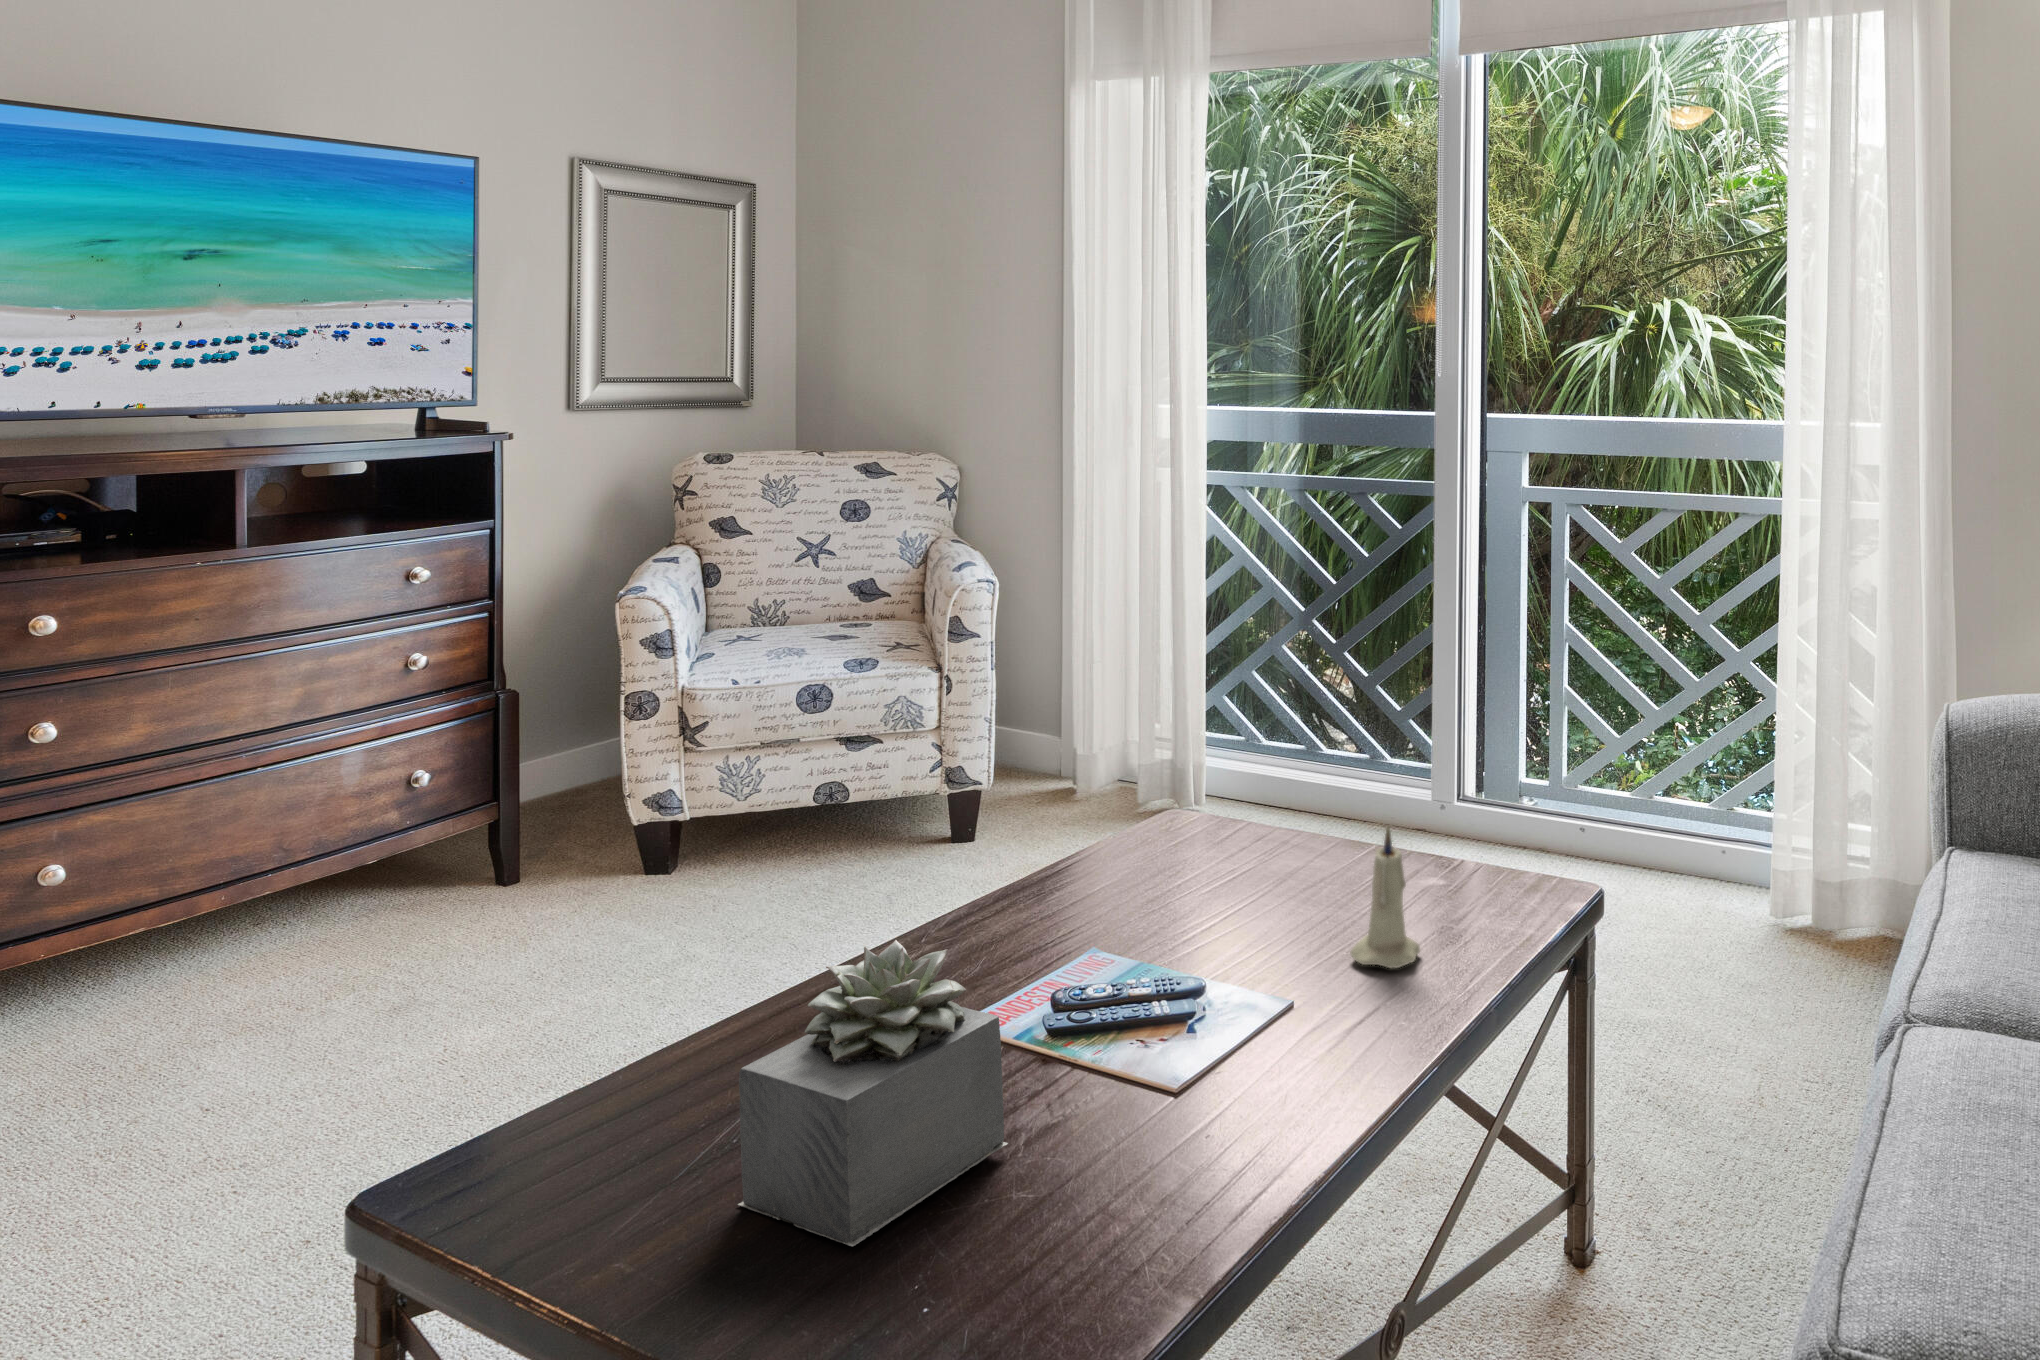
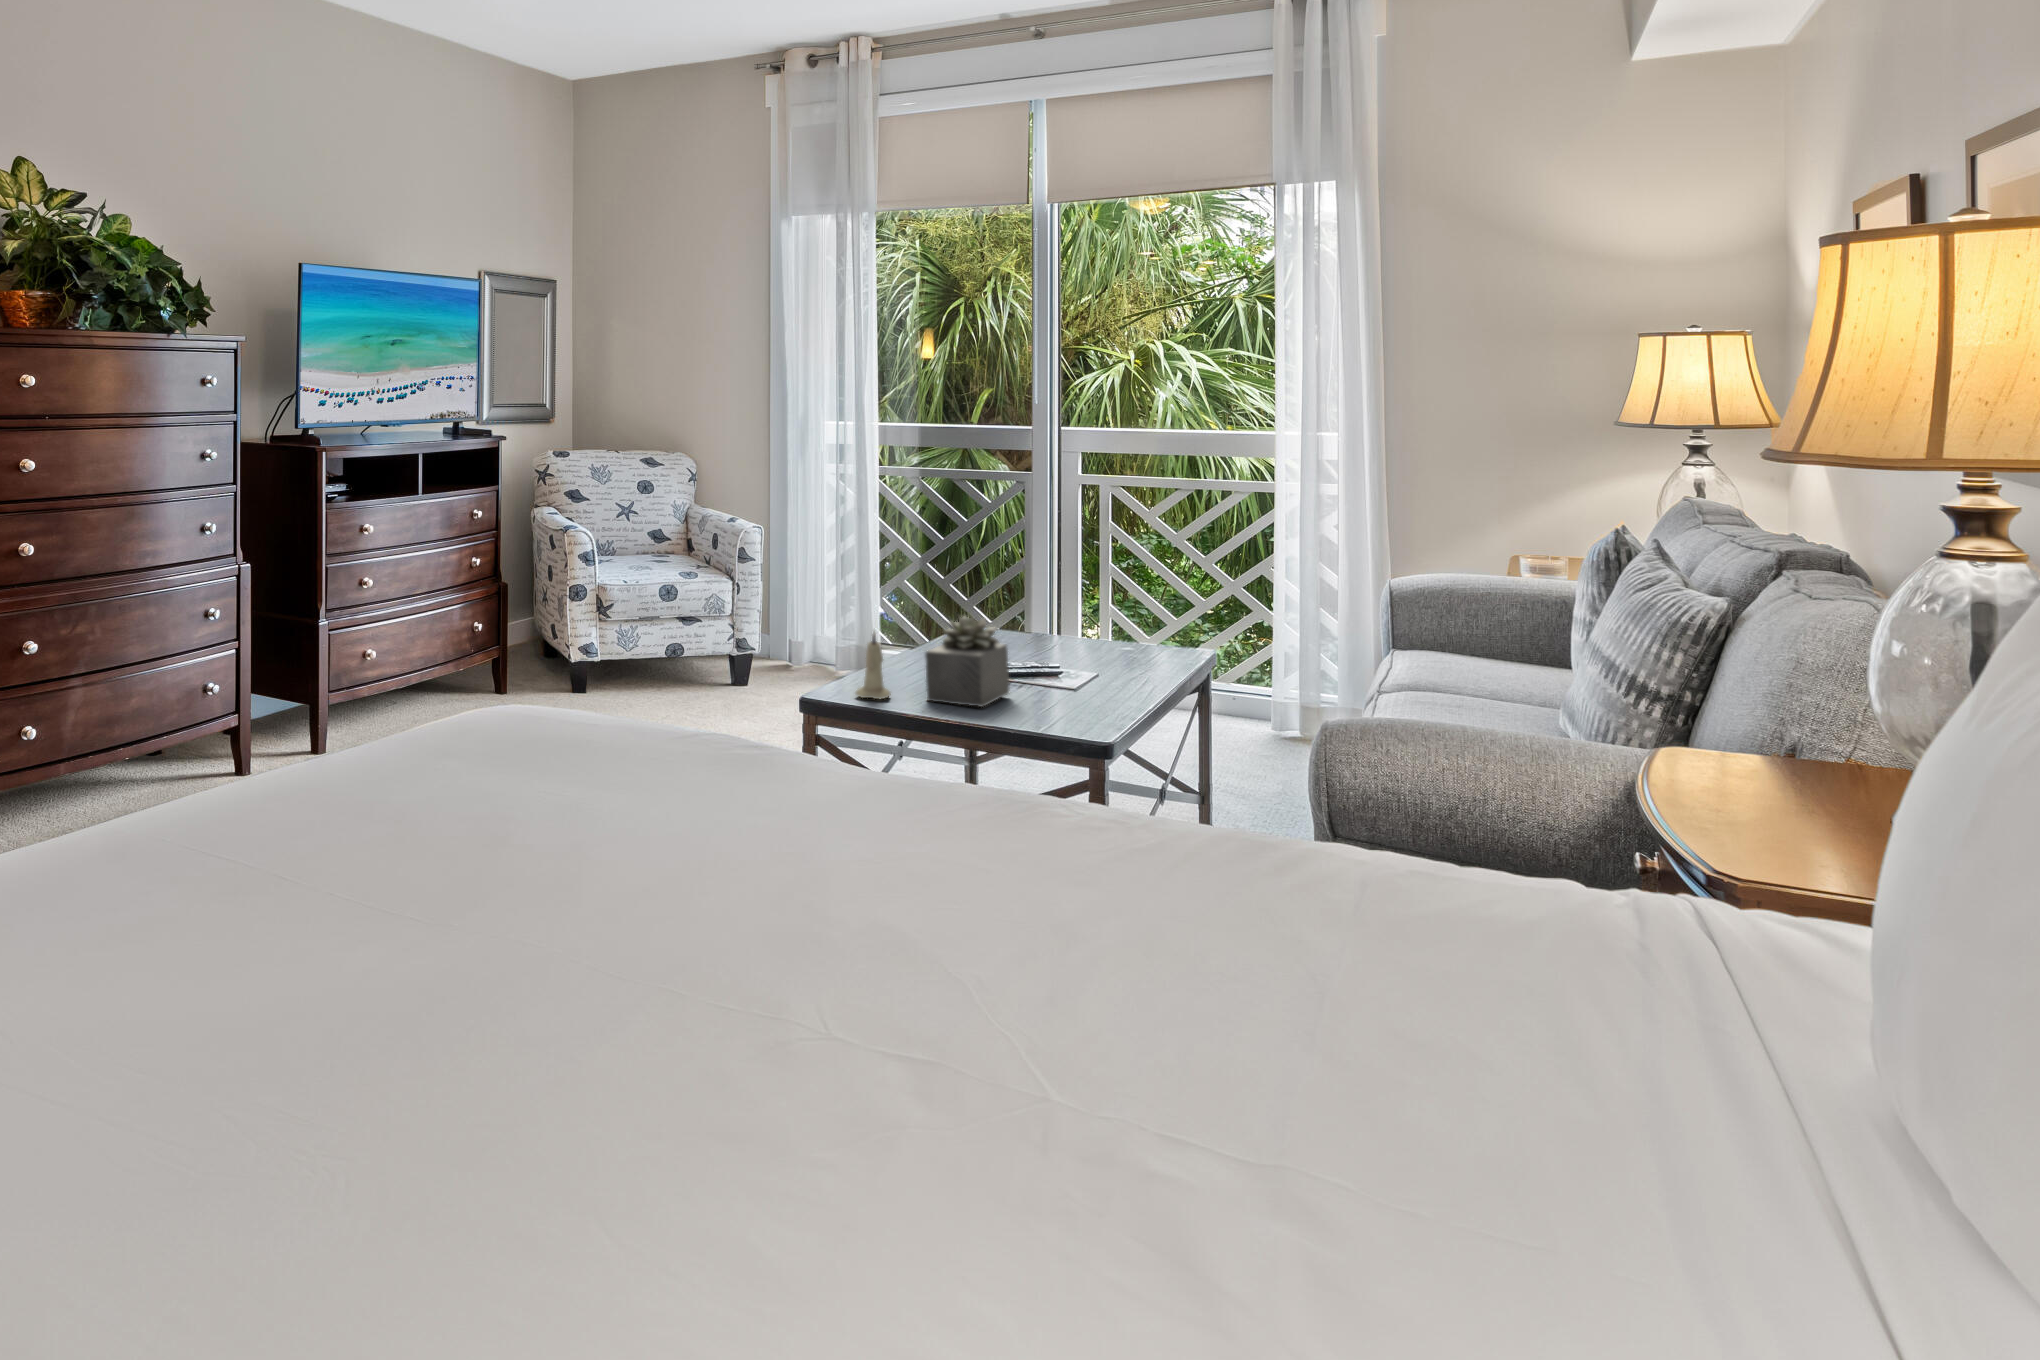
candle: present [1351,827,1420,968] -> present [856,633,890,699]

